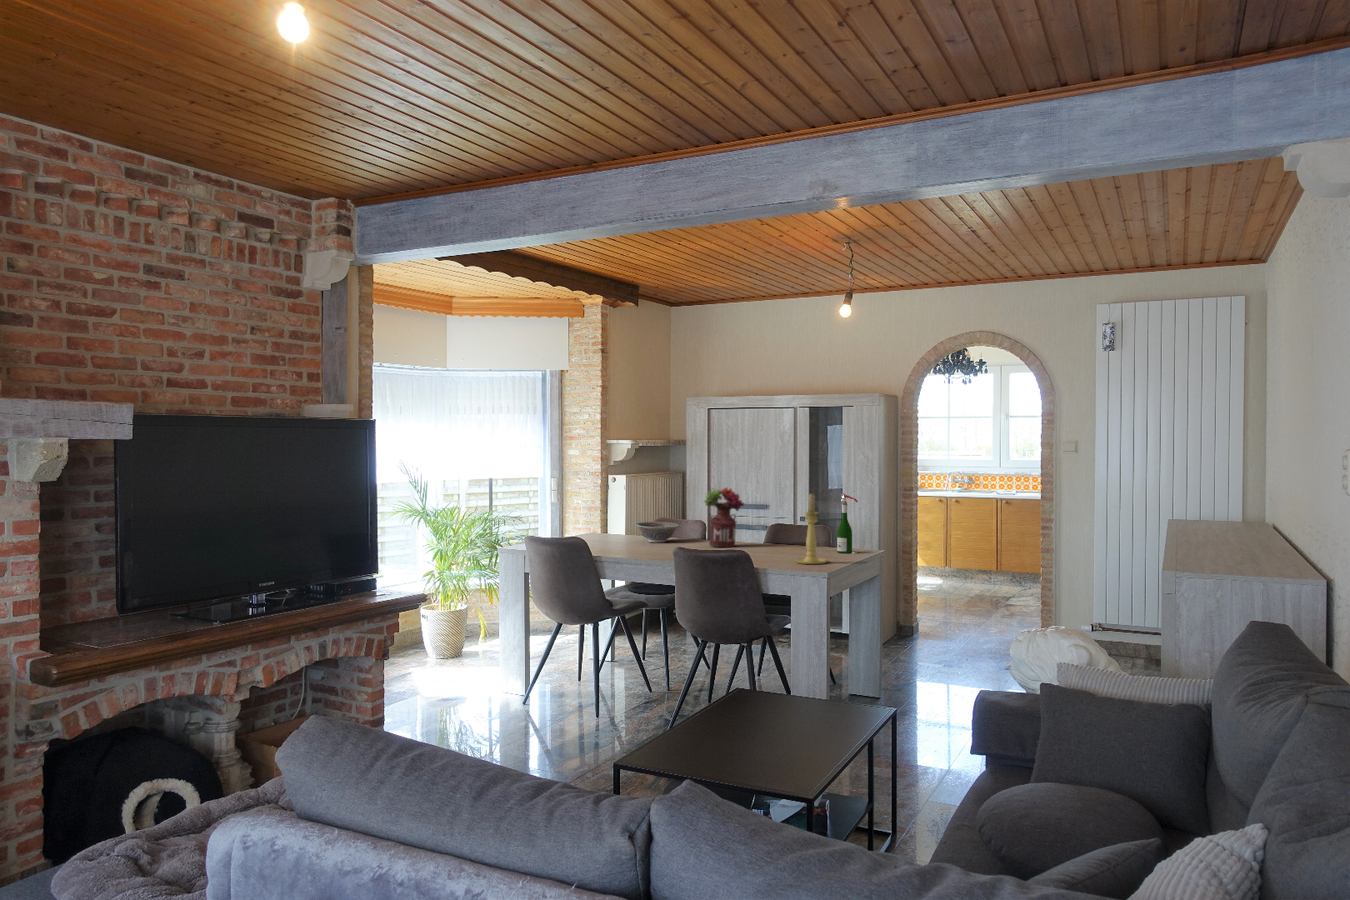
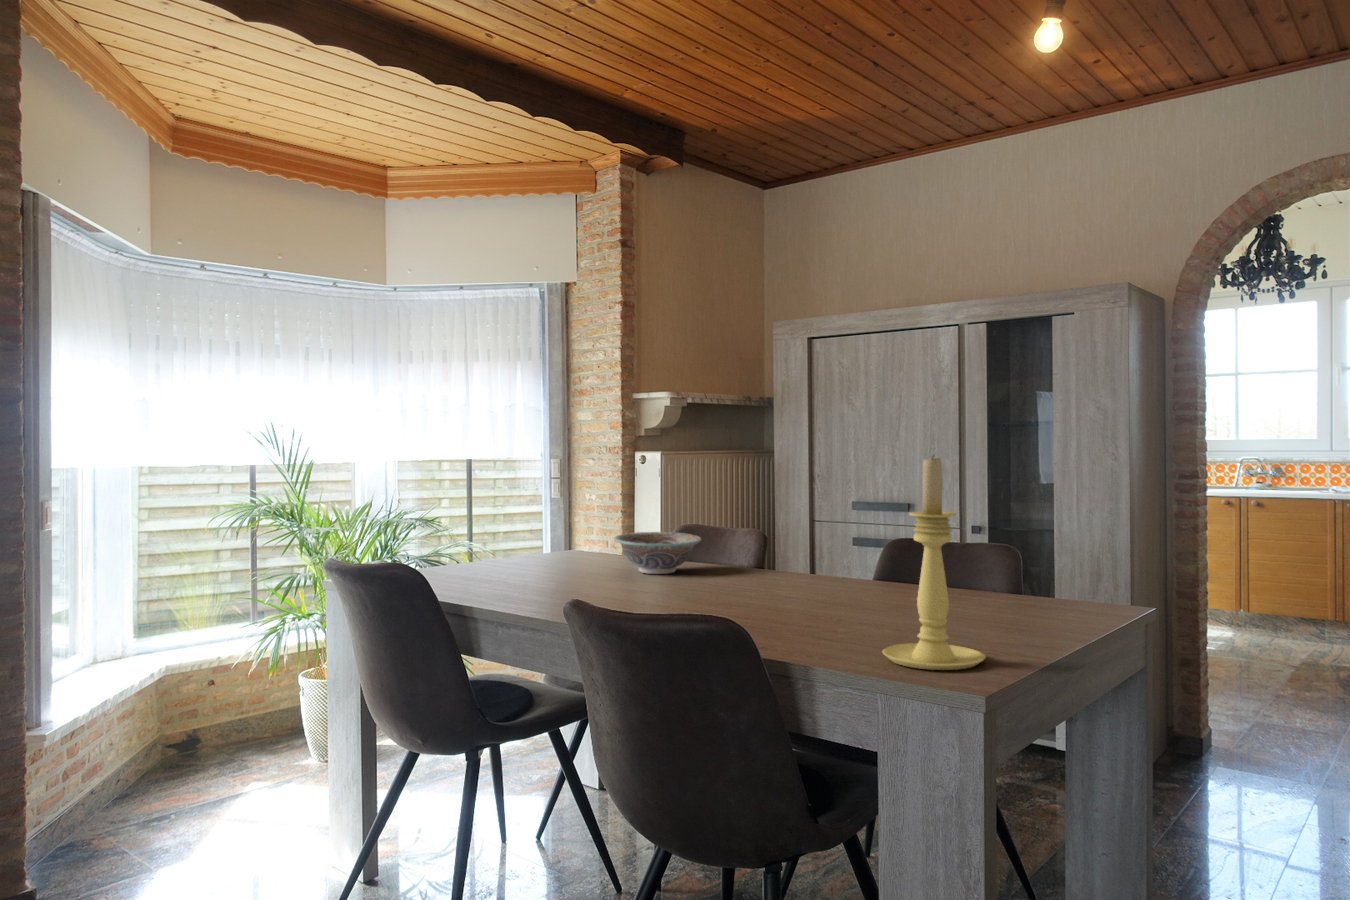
flower arrangement: present [704,488,744,547] -> none [721,459,812,592]
wine bottle: present [837,493,858,554] -> none [1025,466,1081,626]

